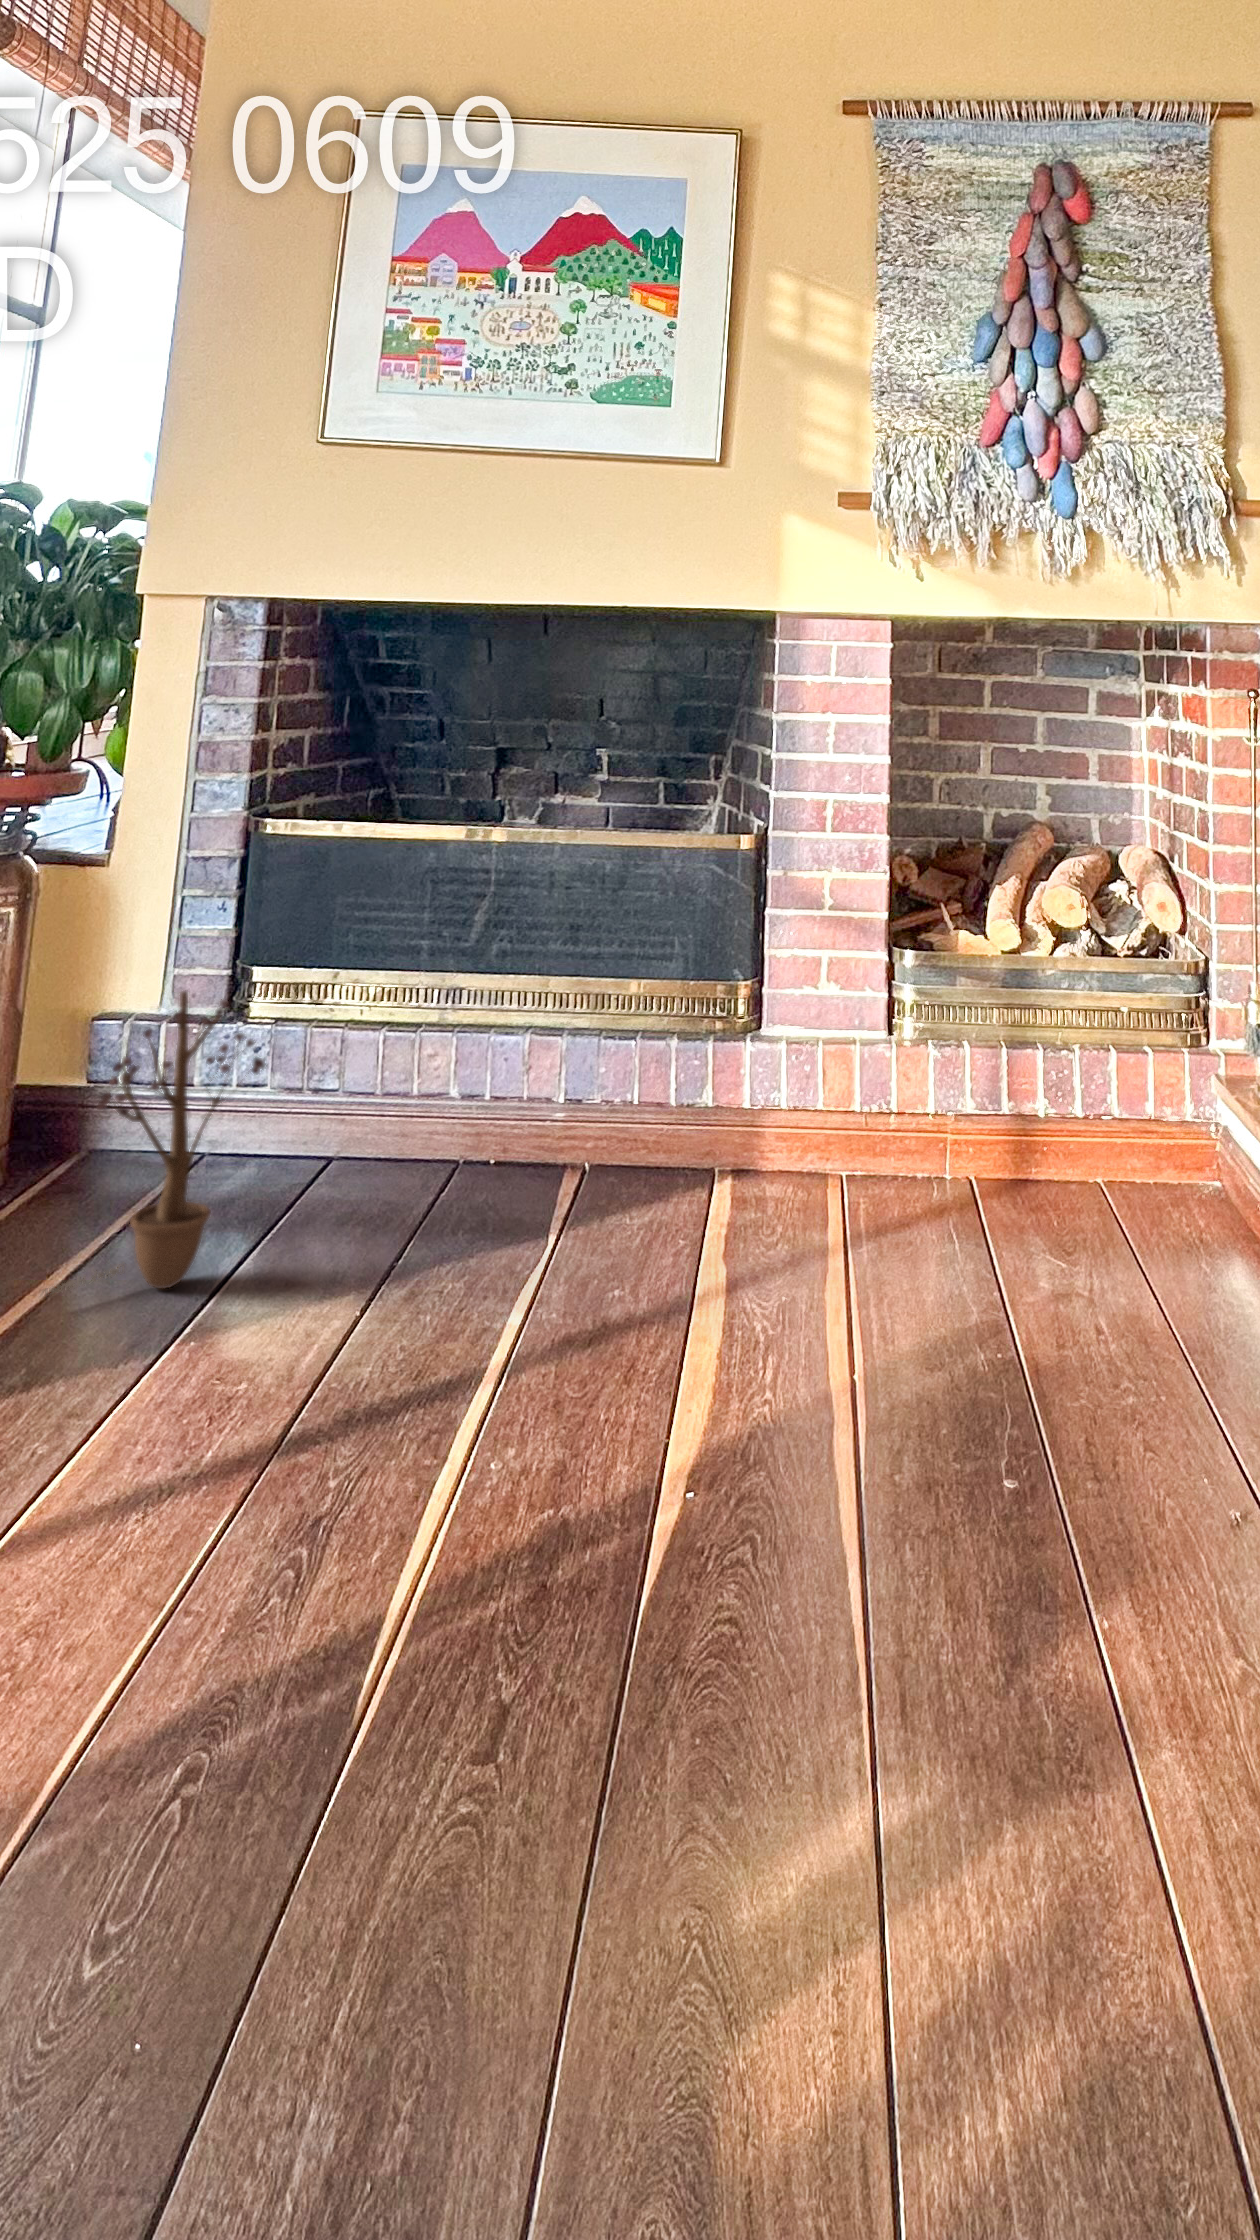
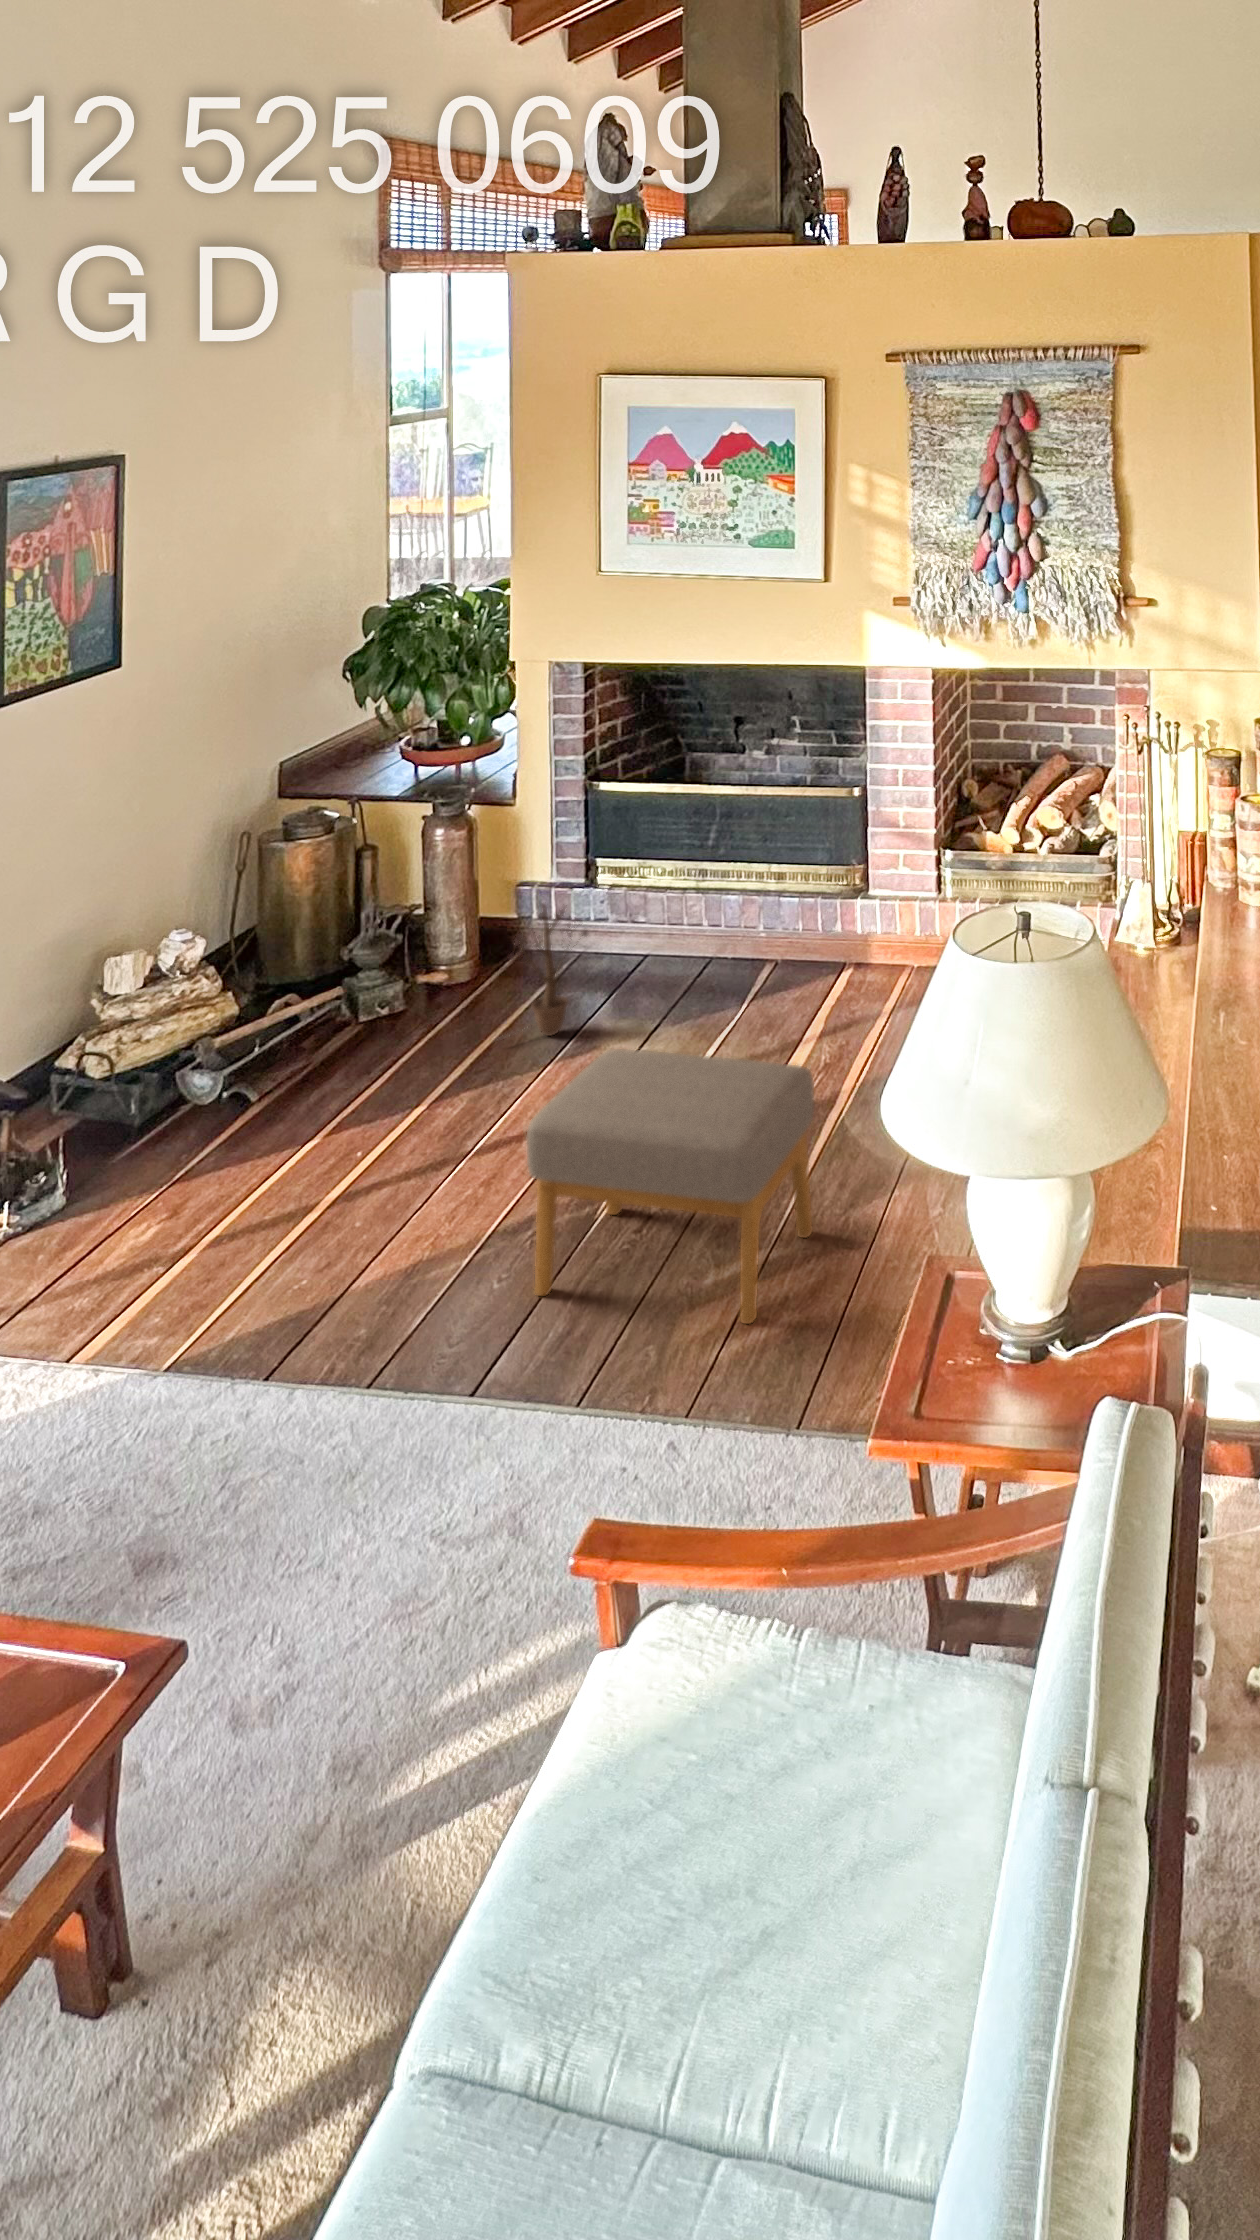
footstool: none [210,1229,991,2116] -> present [526,1049,814,1324]

